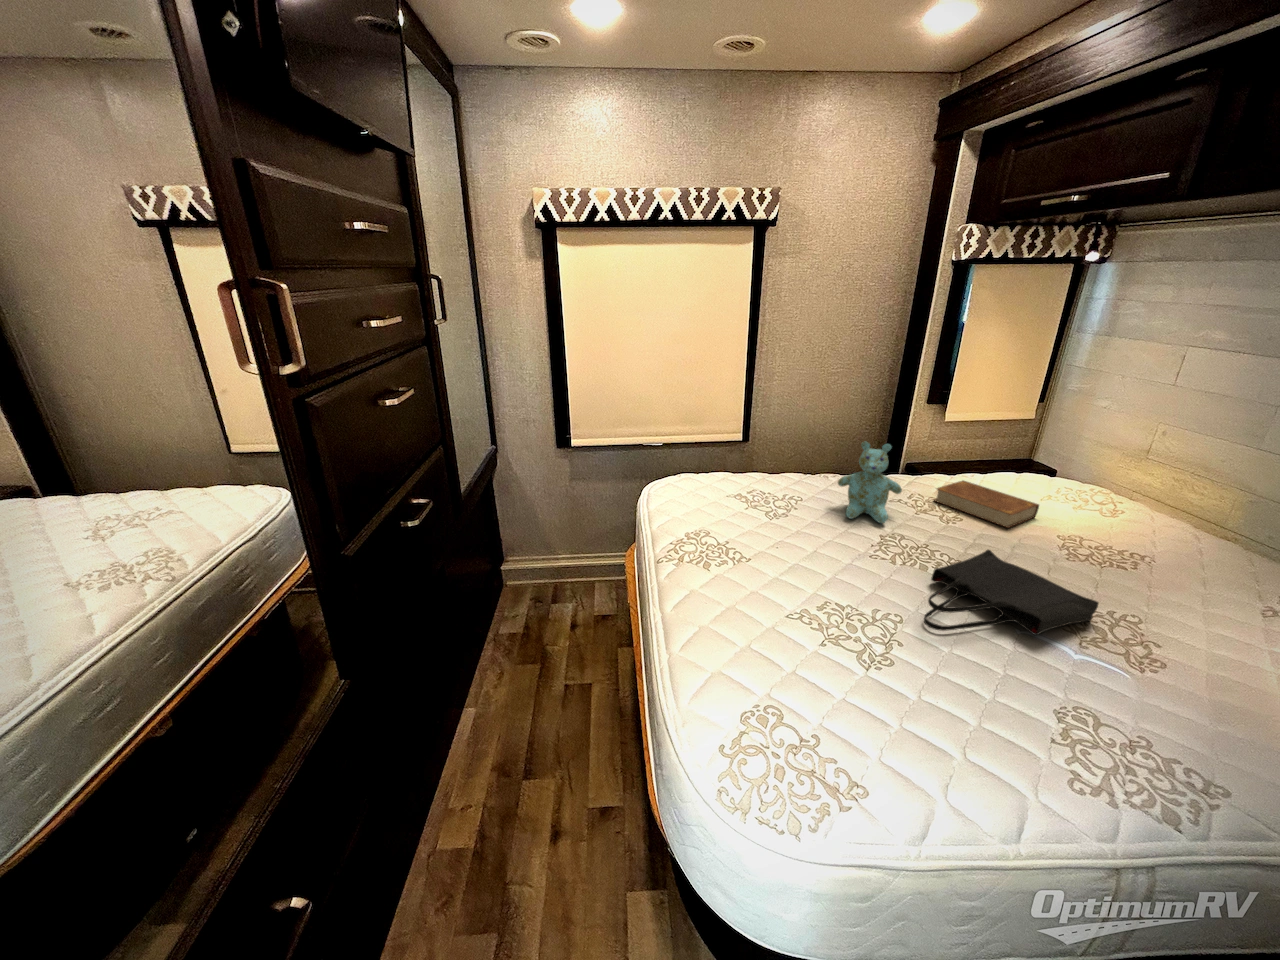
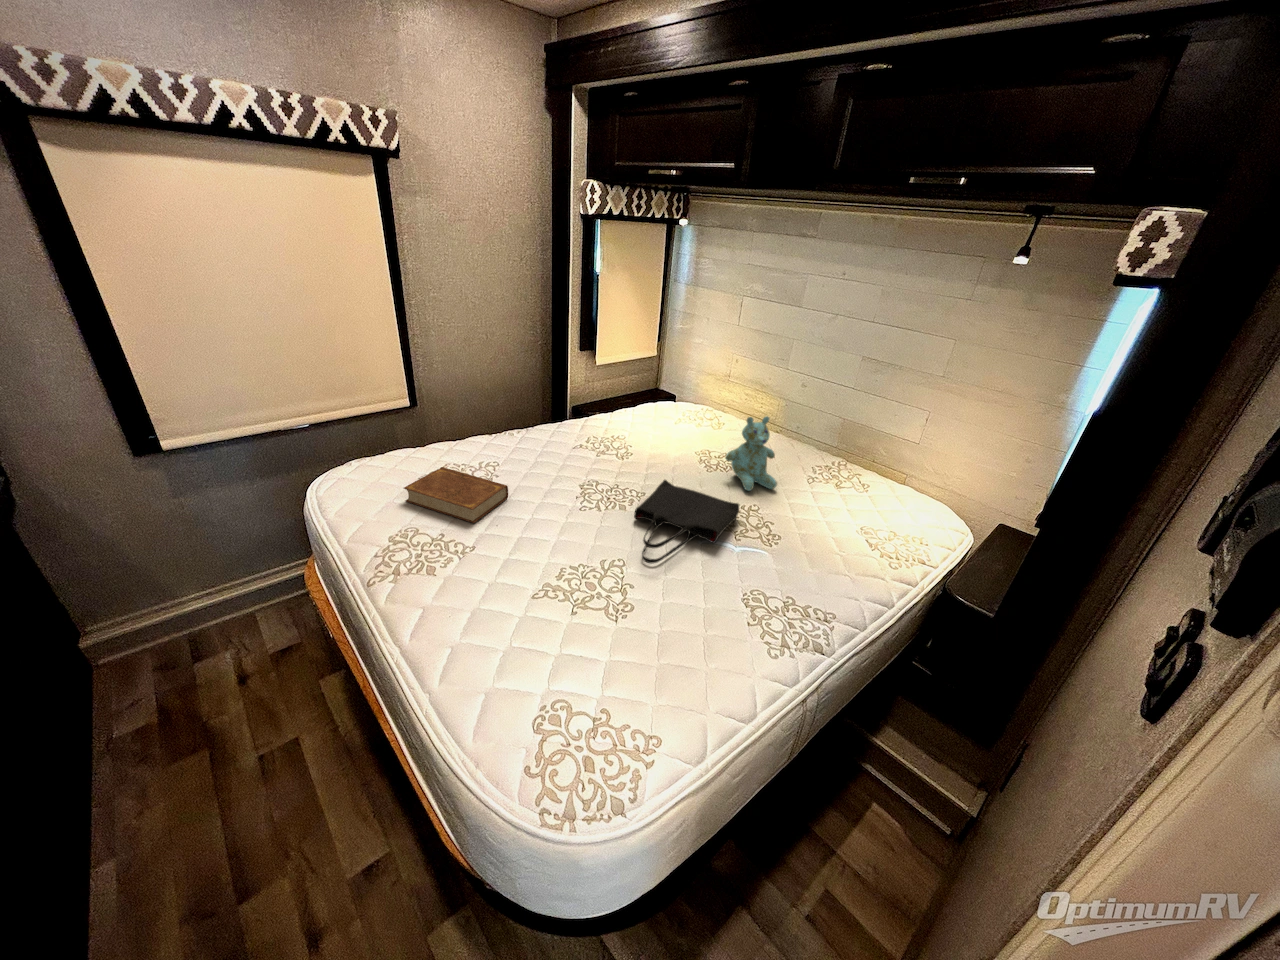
stuffed bear: present [838,442,902,523] -> present [726,416,777,491]
book: present [934,481,1039,528] -> present [404,467,508,523]

